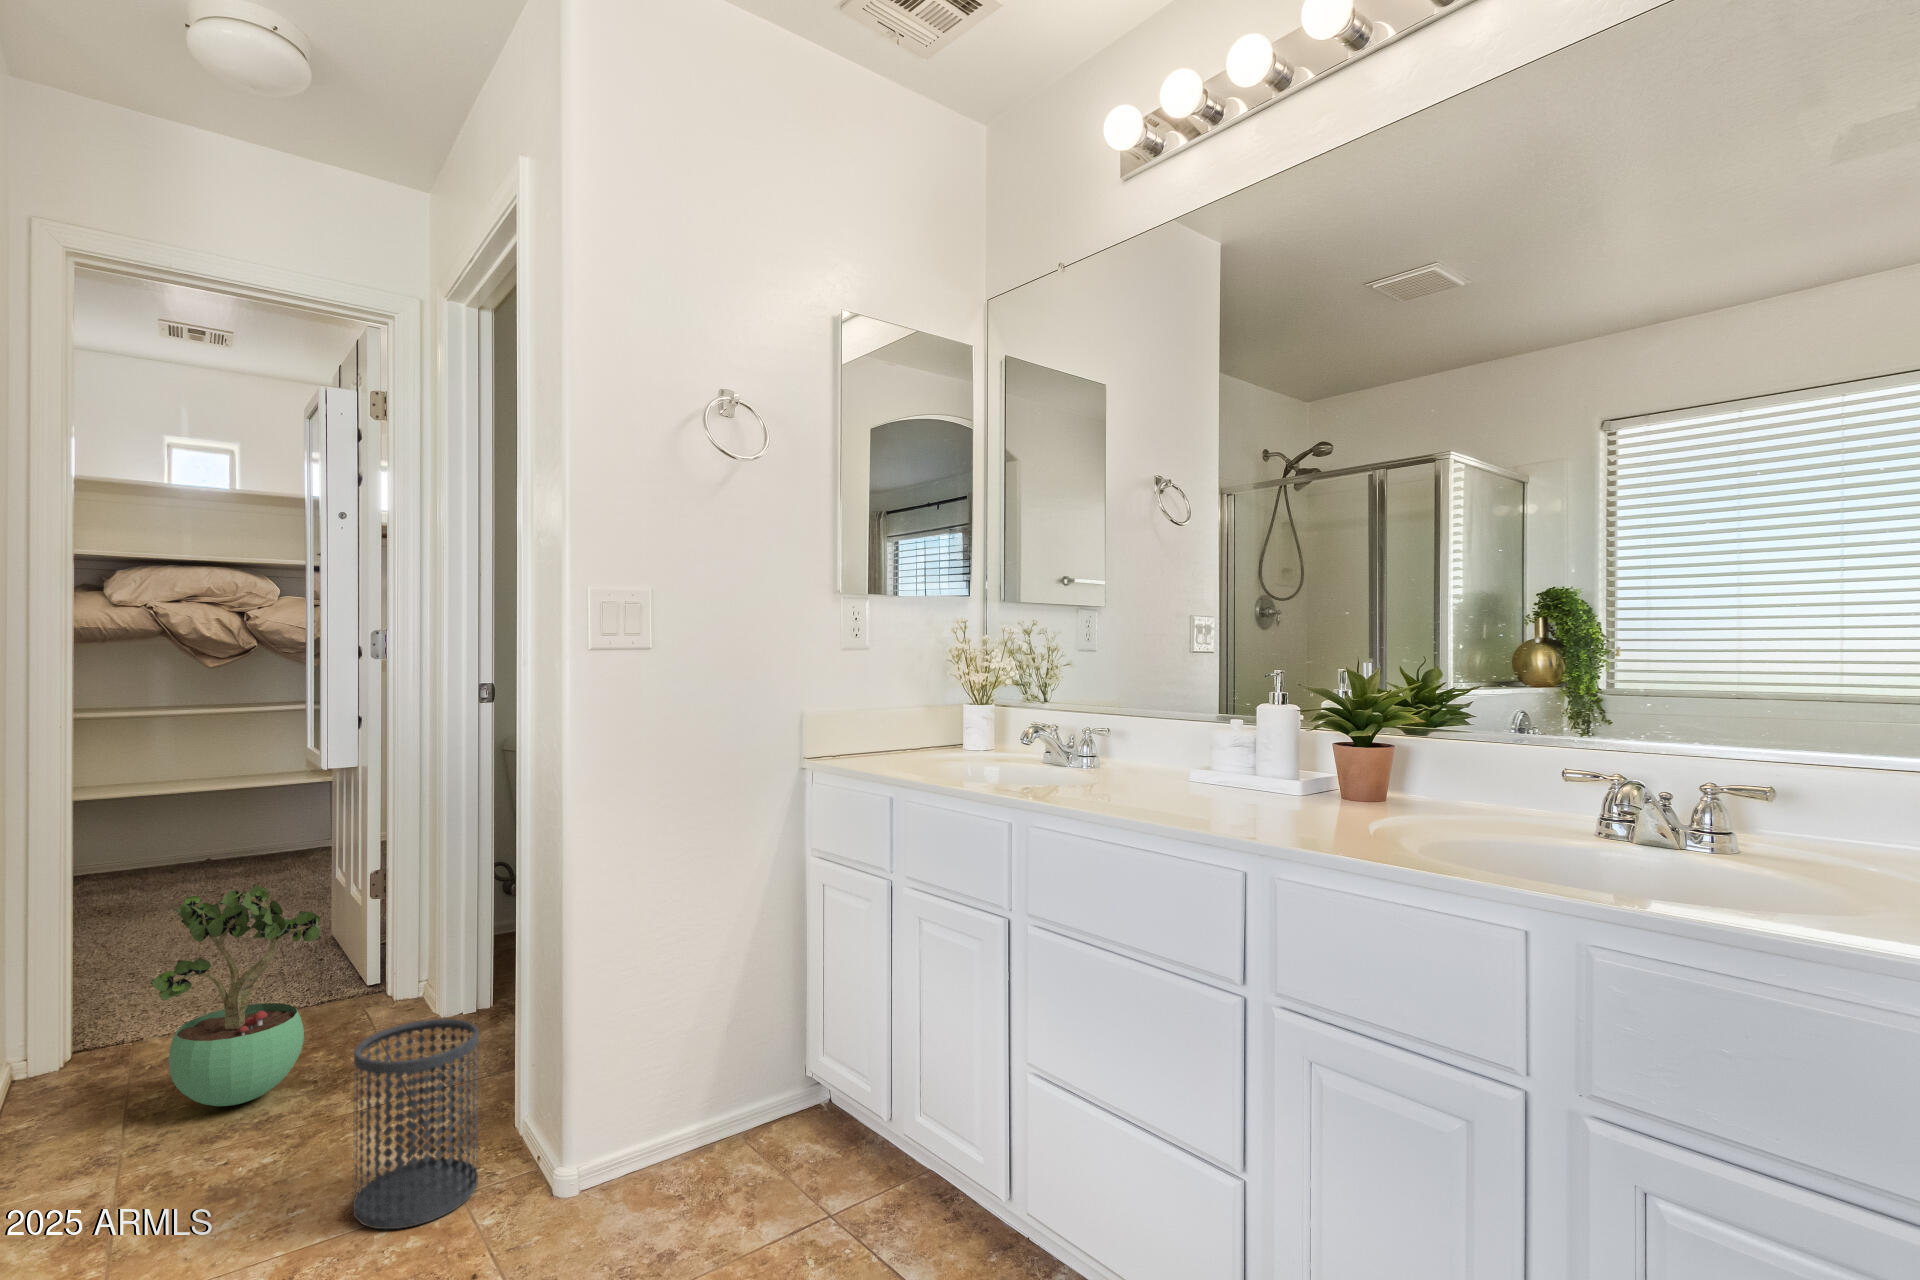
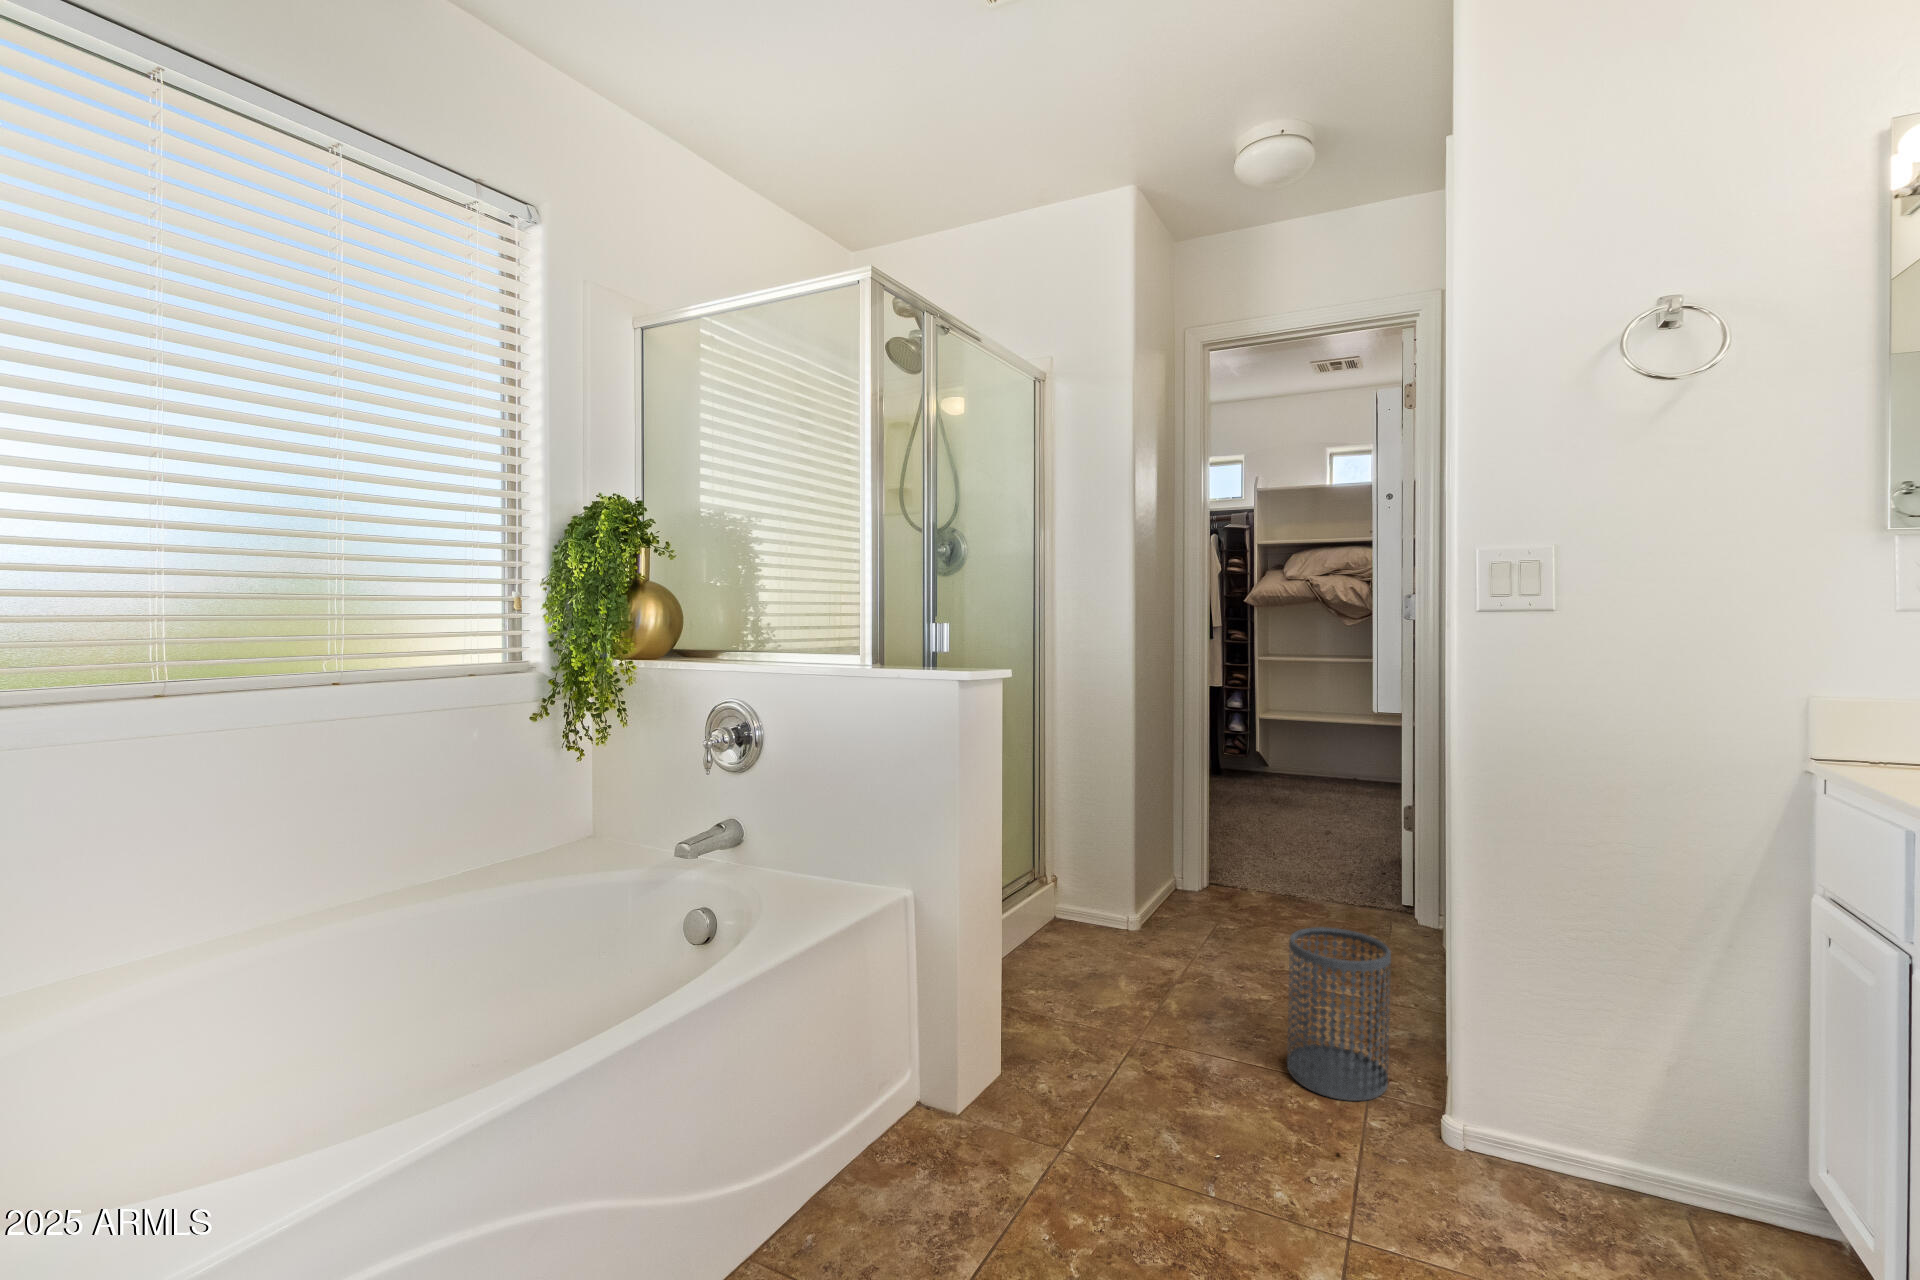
potted plant: present [150,884,323,1106] -> none [1221,790,1325,954]

